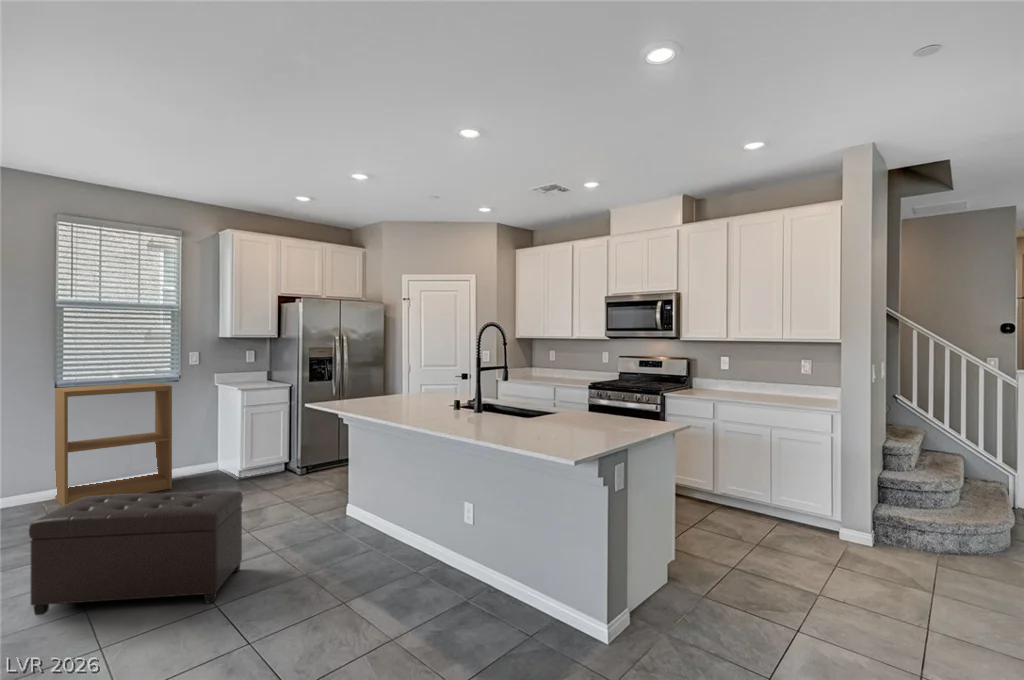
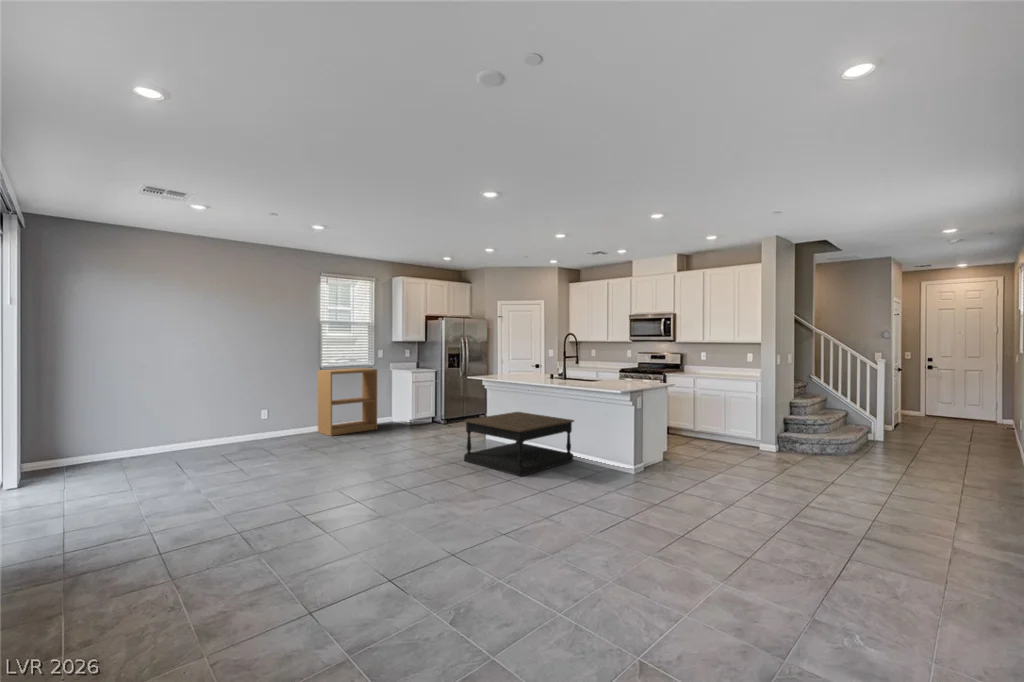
coffee table: none [246,472,481,652] -> present [464,412,574,476]
ottoman: present [29,491,243,615] -> none [377,417,455,467]

